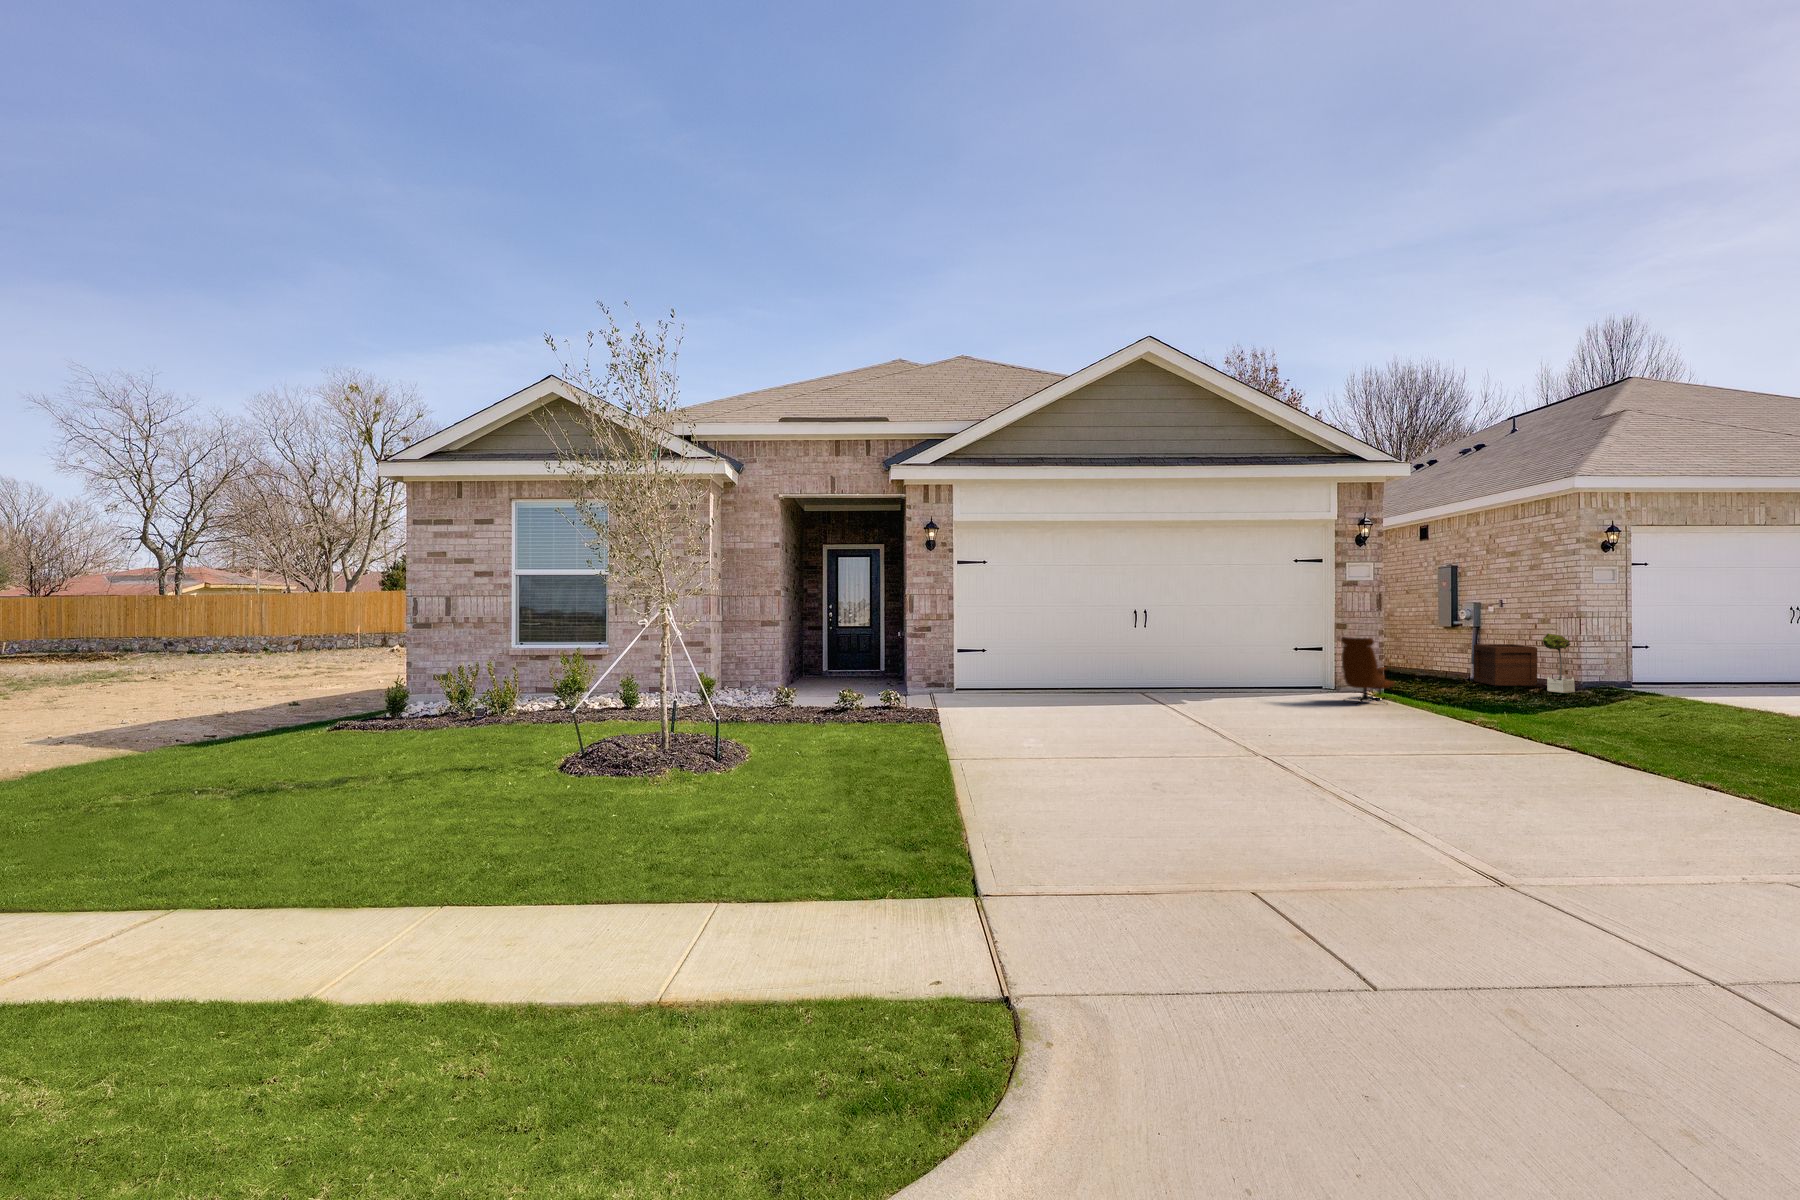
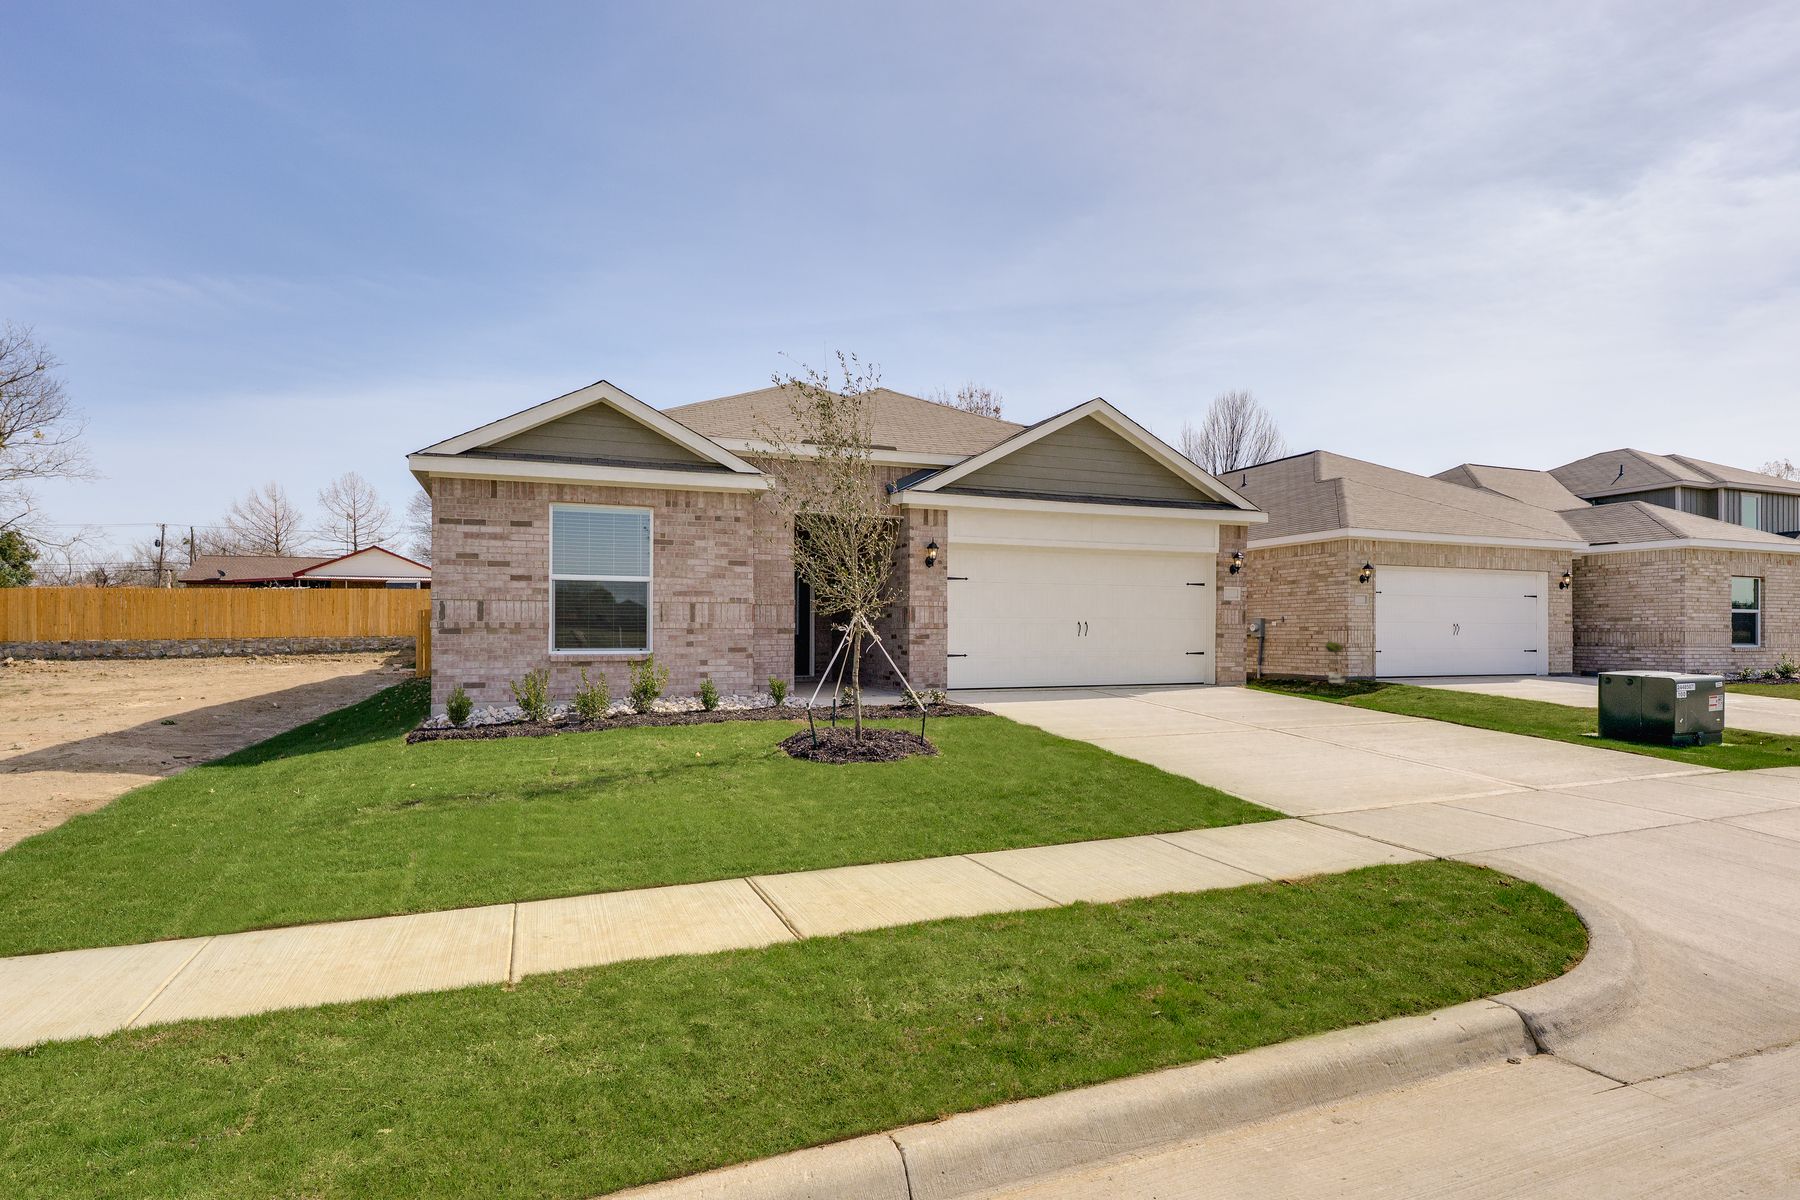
lounge chair: present [1341,637,1395,704] -> none [1226,643,1260,694]
wooden crate: present [1474,644,1537,686] -> none [1272,649,1316,680]

